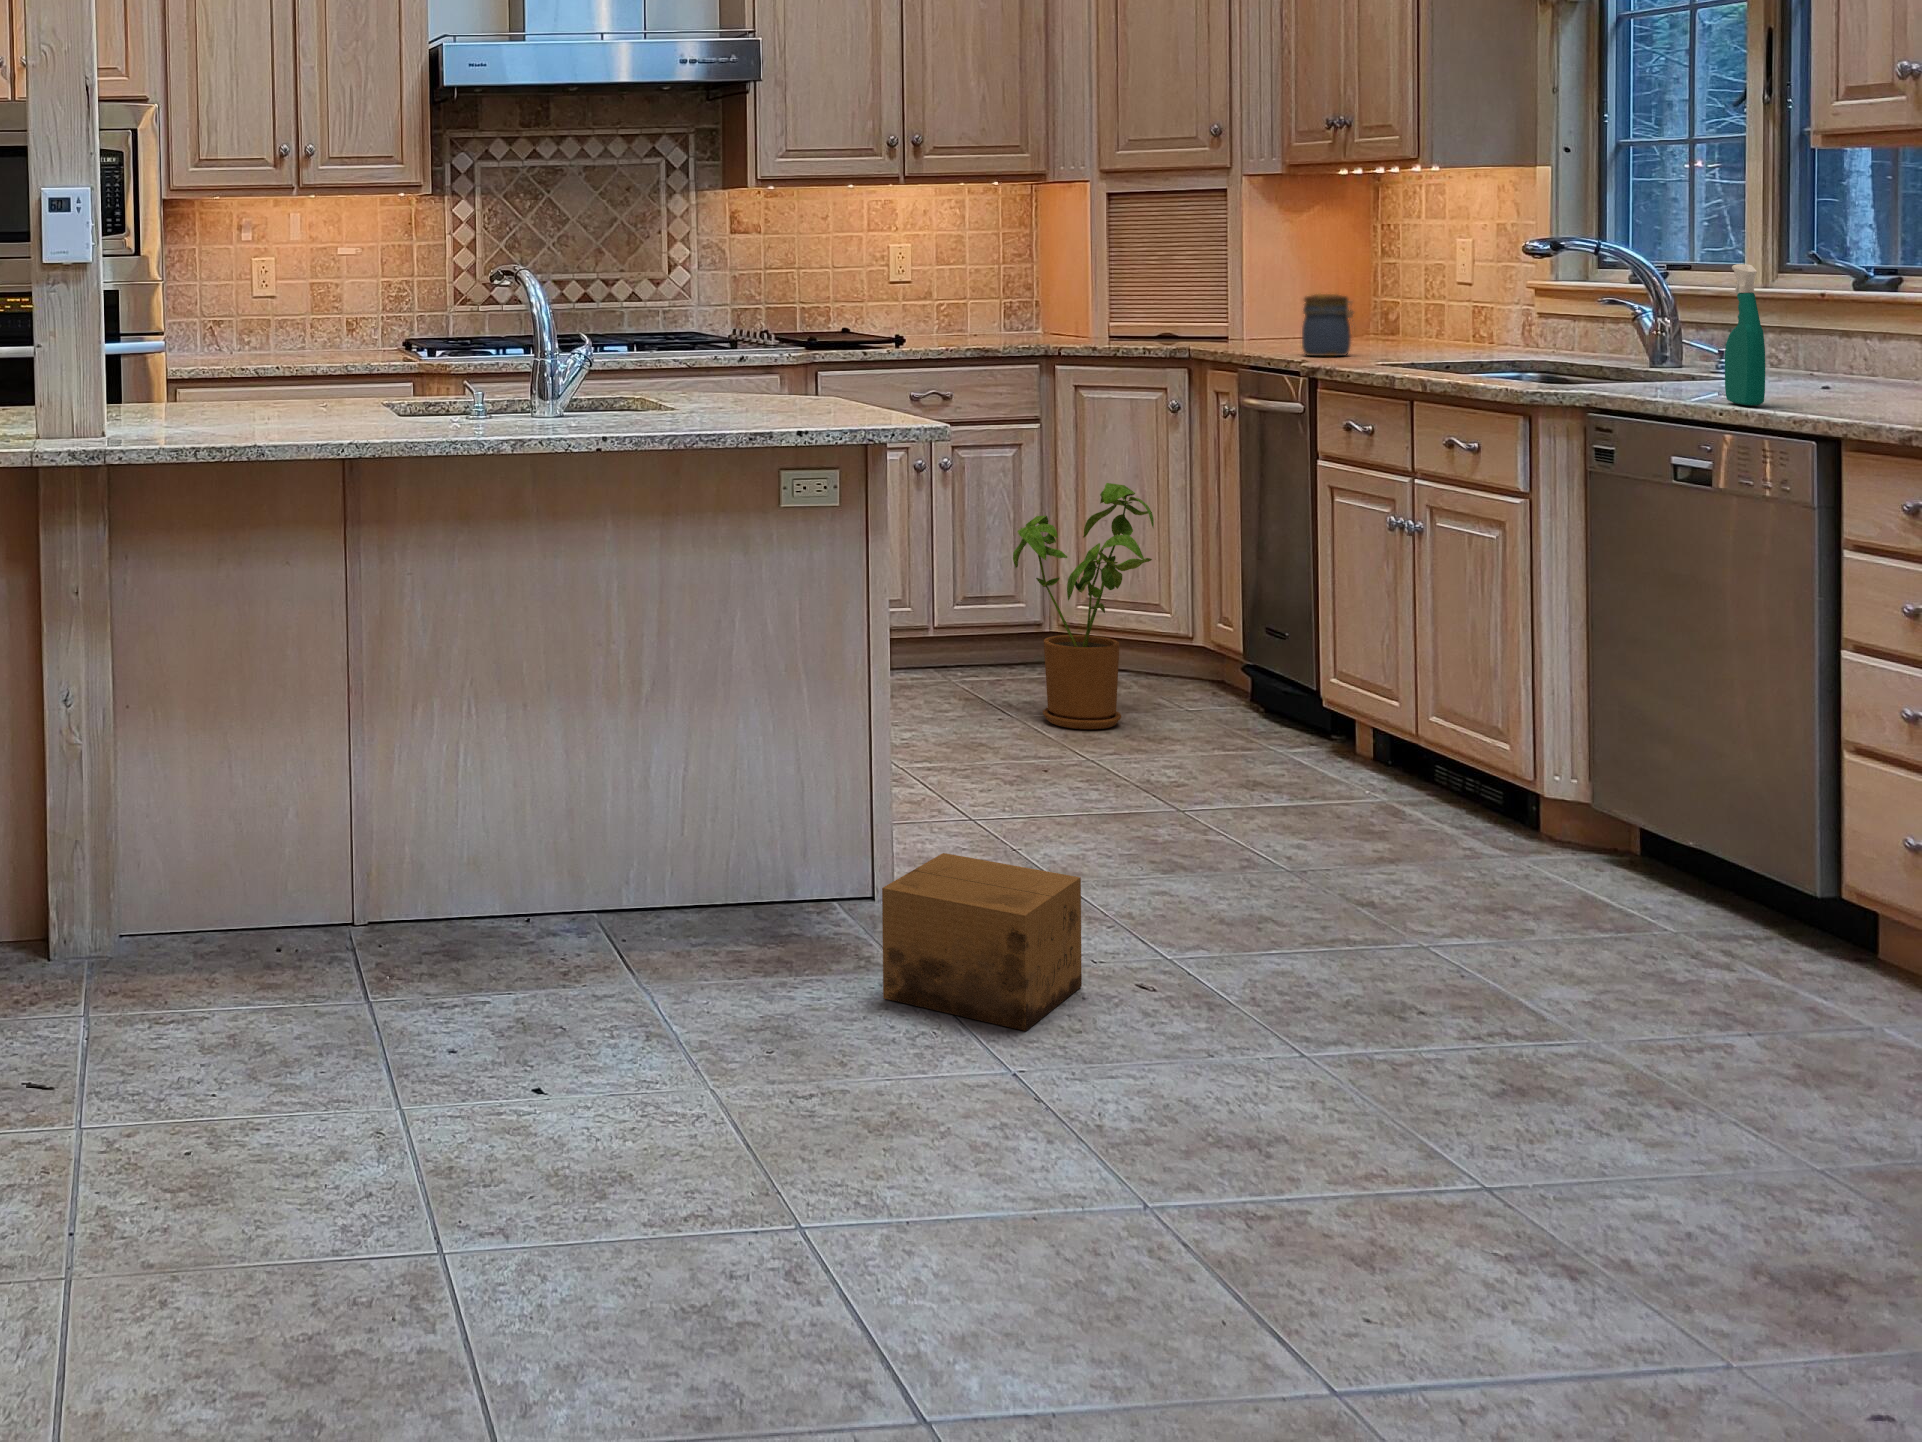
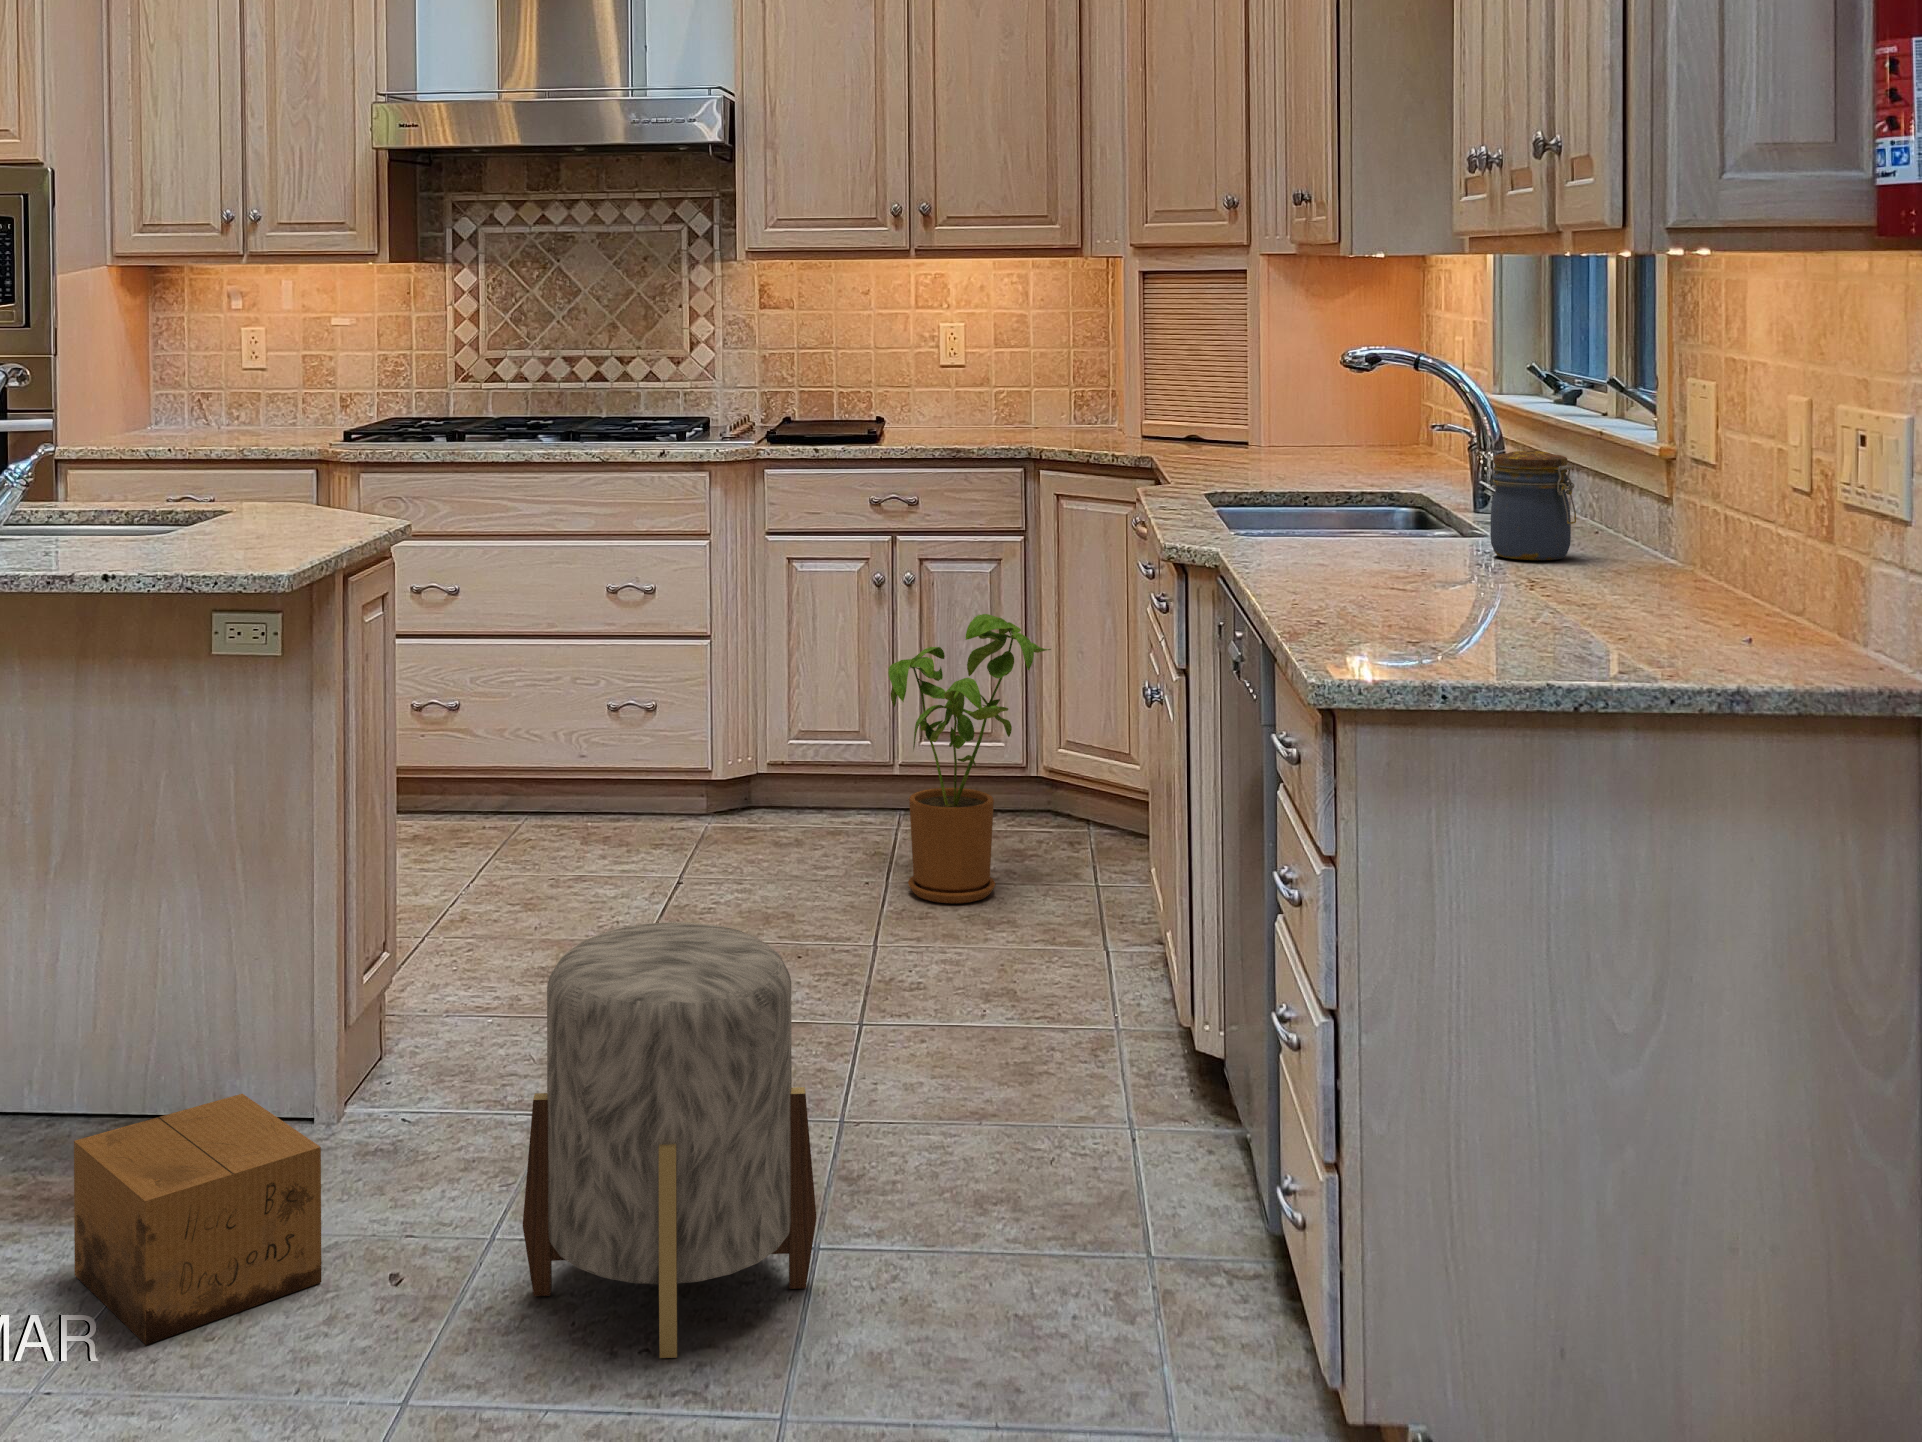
spray bottle: present [1725,264,1765,406] -> none [1309,398,1341,585]
jar: present [1302,294,1354,356] -> present [1491,451,1576,560]
stool: none [1241,688,1451,1005] -> present [523,922,817,1358]

